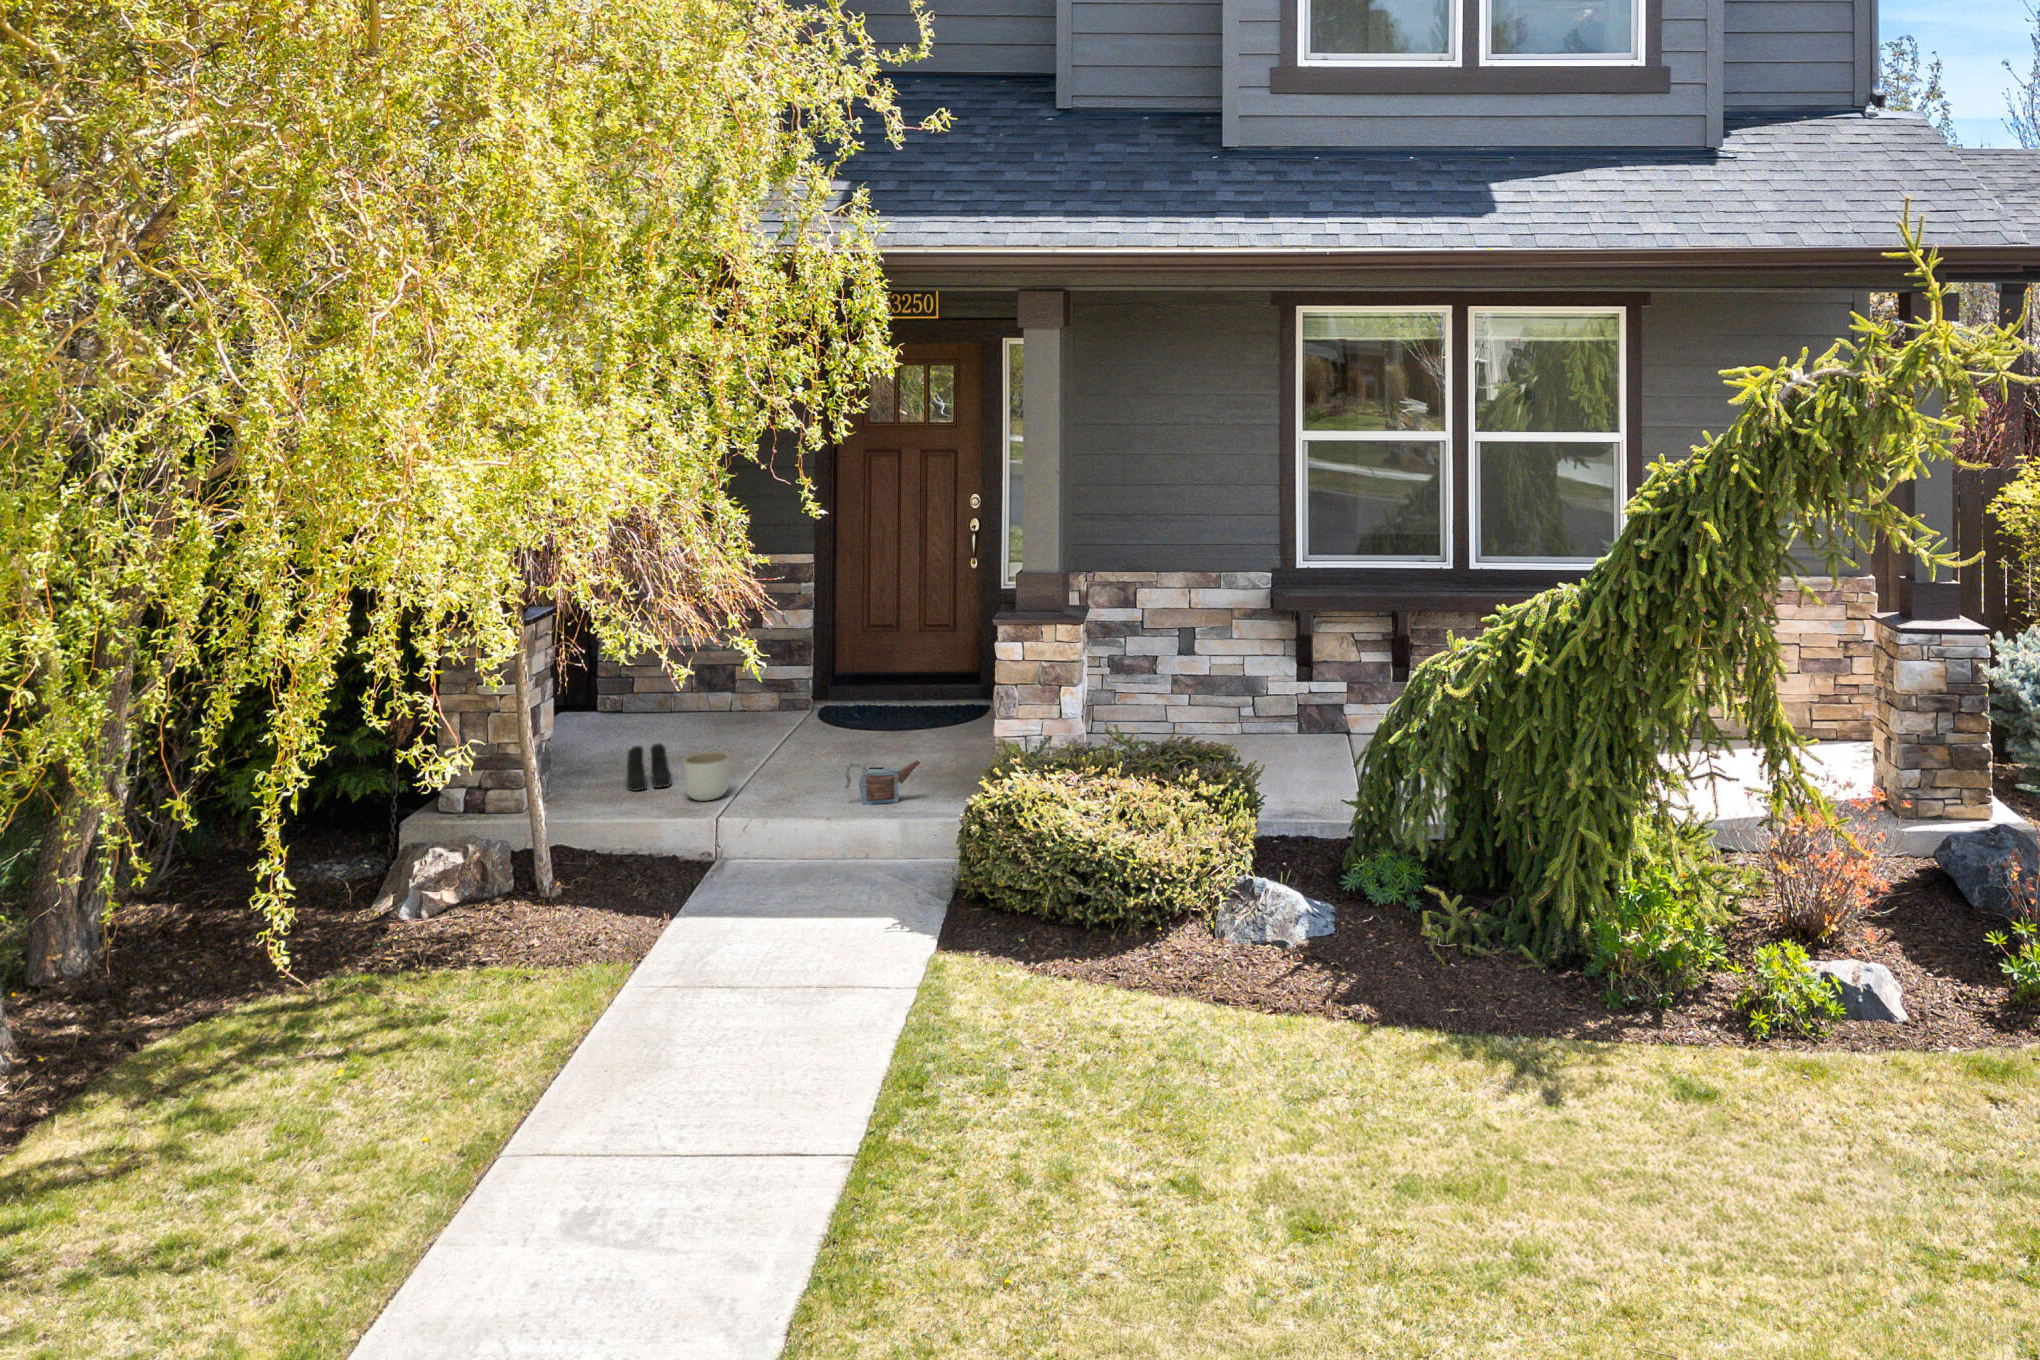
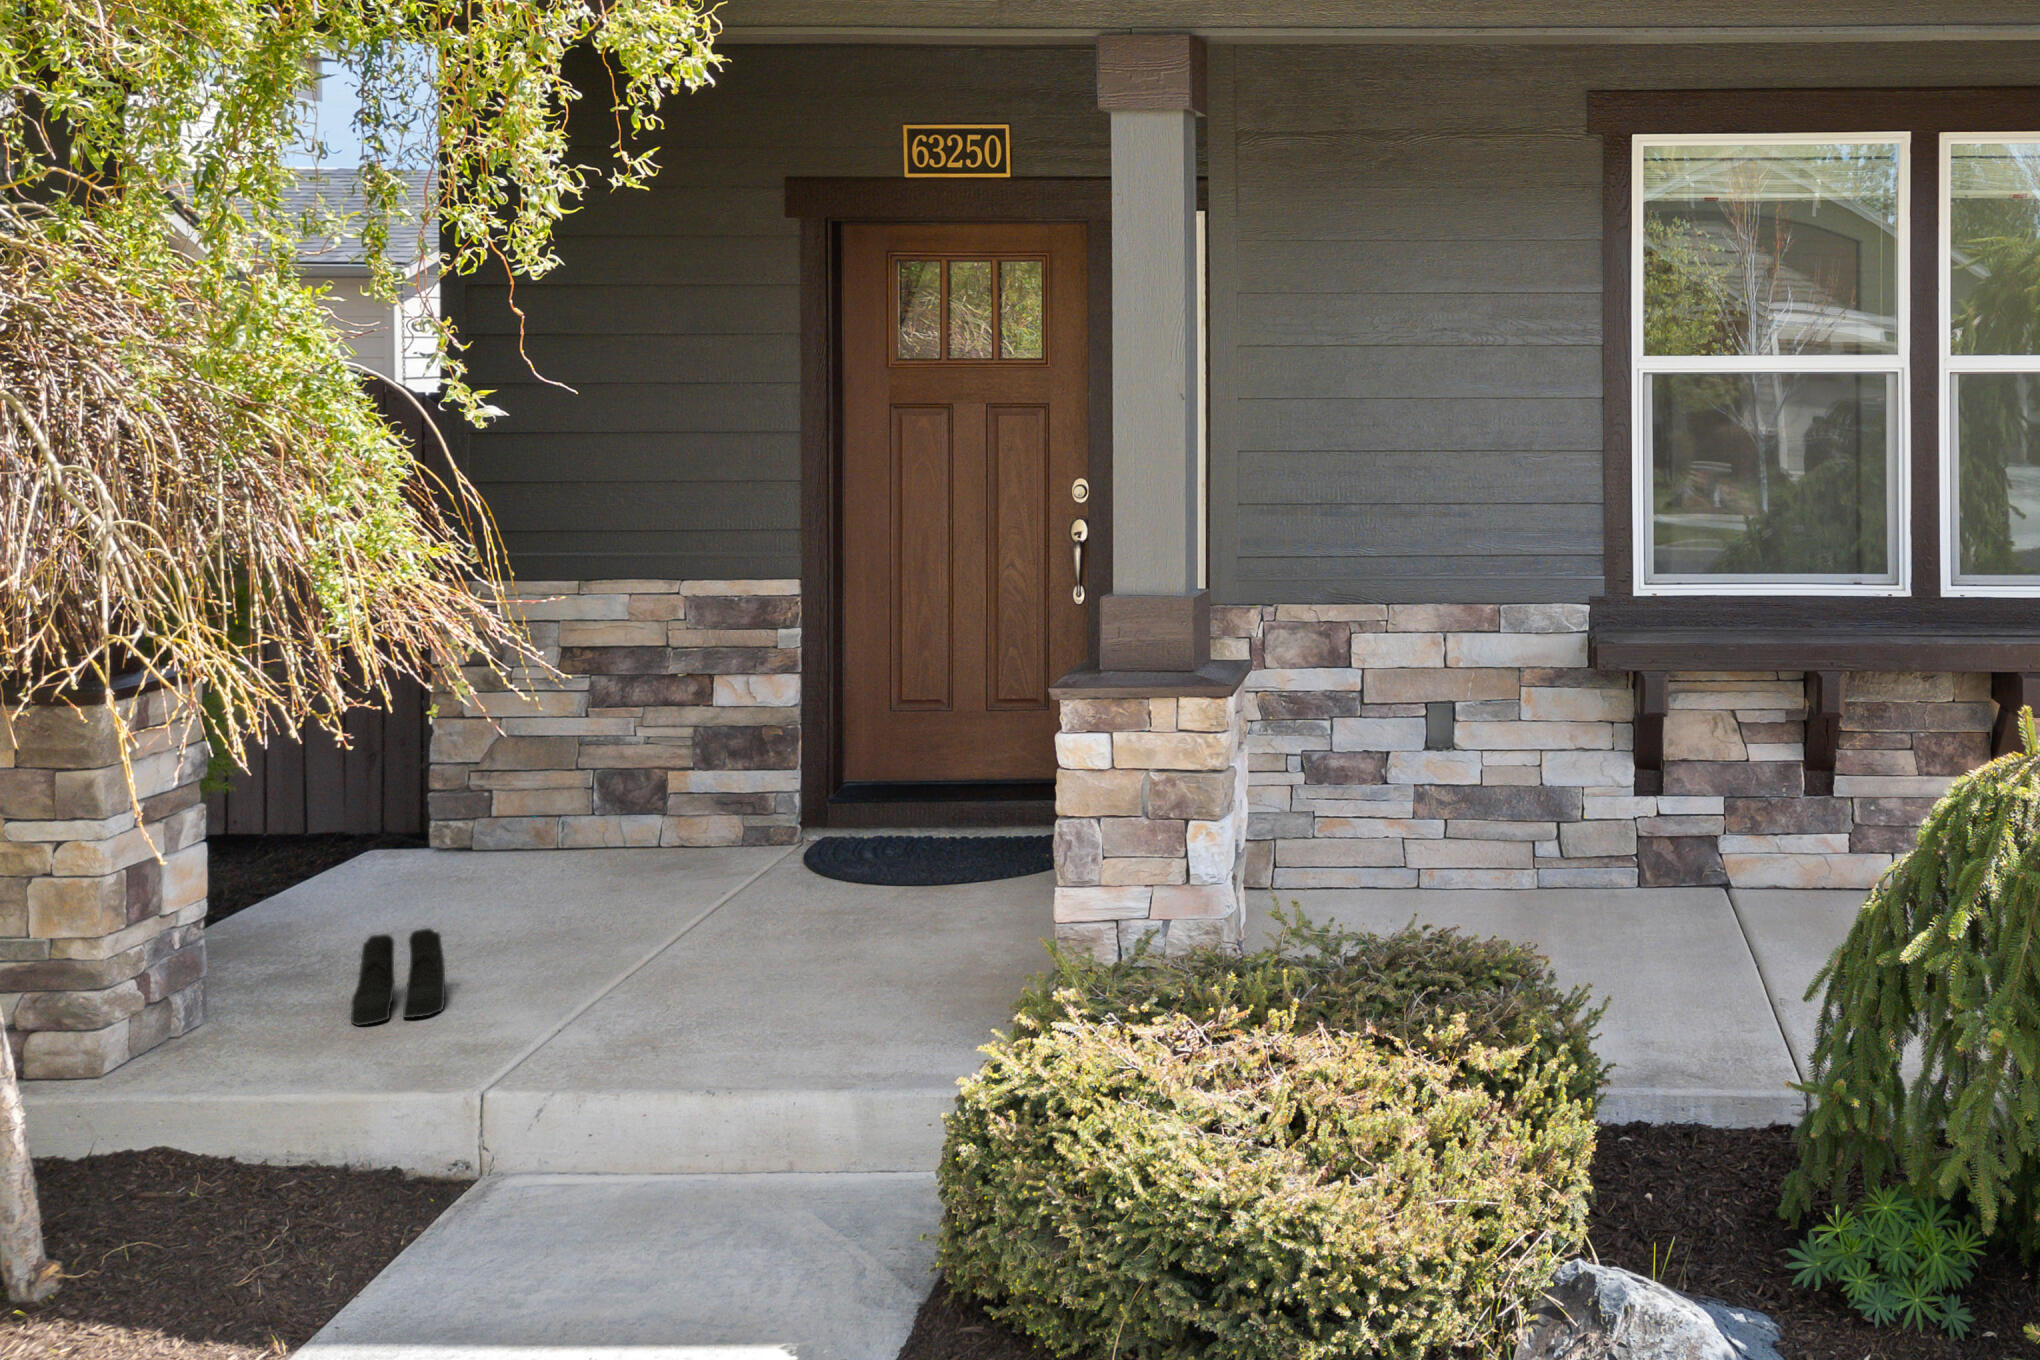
planter: present [683,752,730,801] -> none [444,948,541,1049]
watering can: present [845,760,920,805] -> none [758,966,913,1057]

